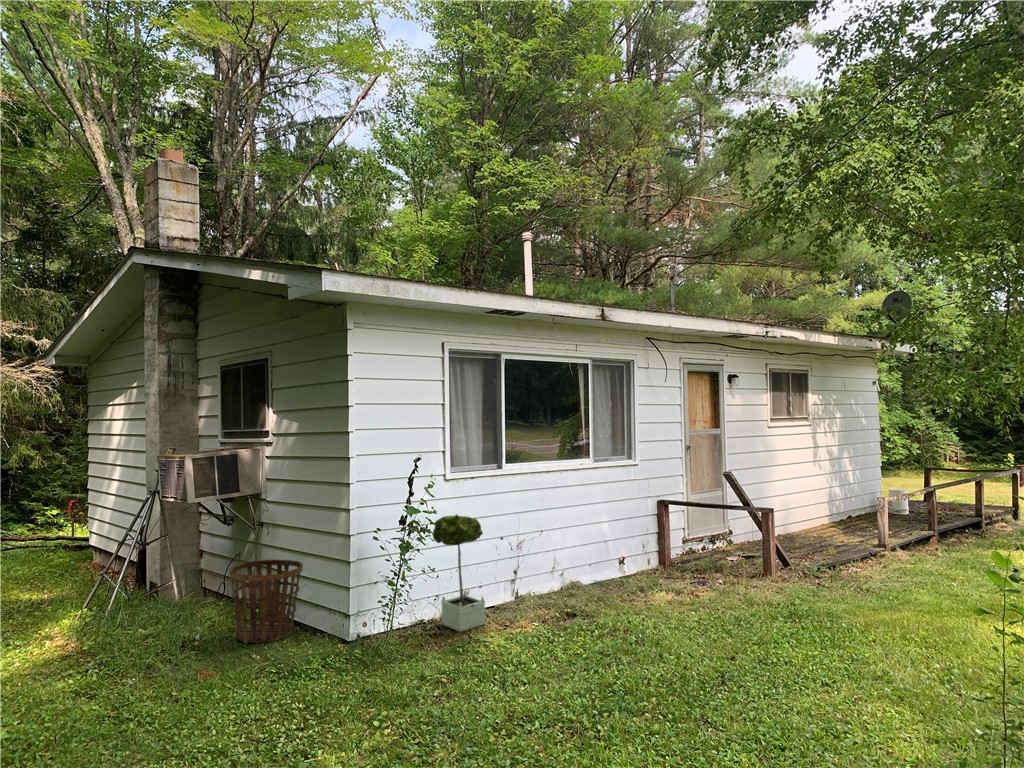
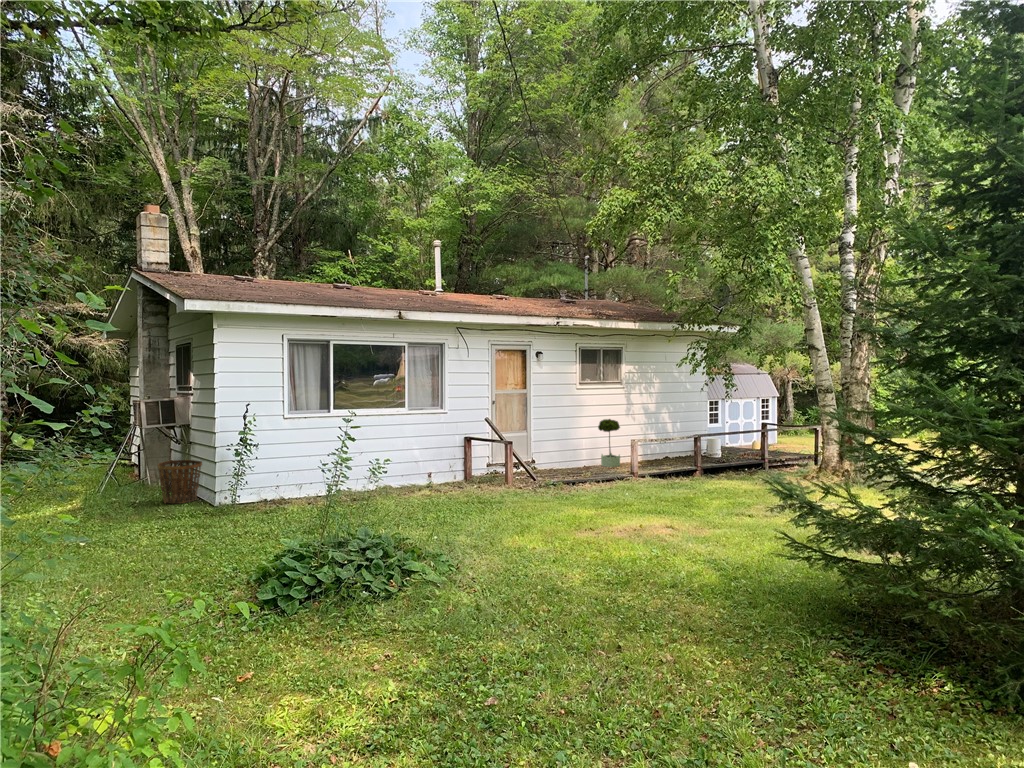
potted tree: present [432,514,485,632] -> present [598,419,620,467]

